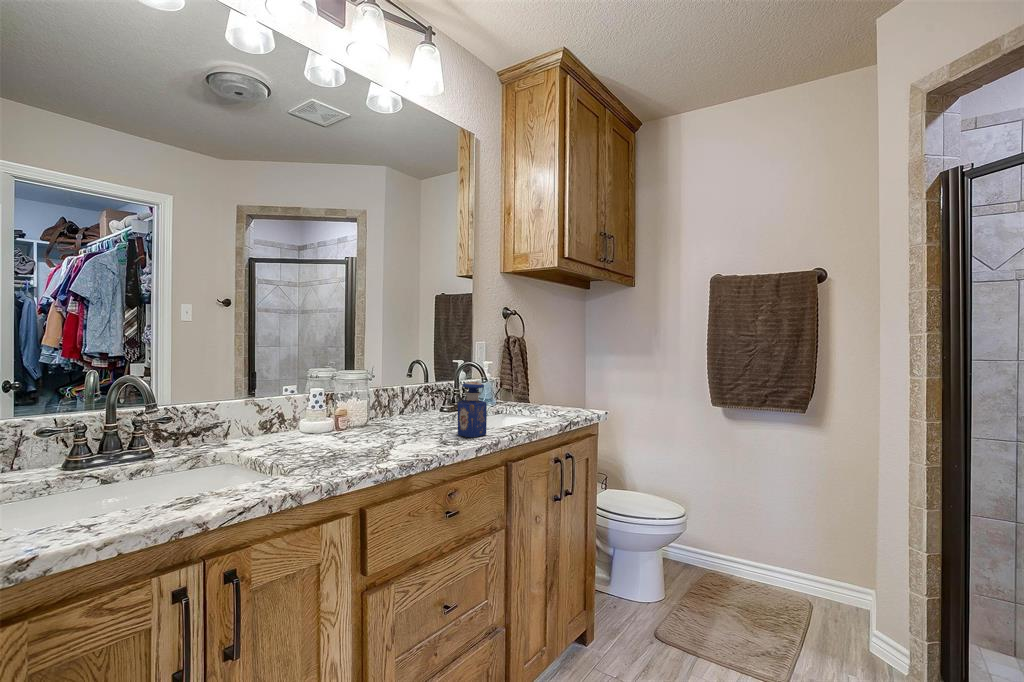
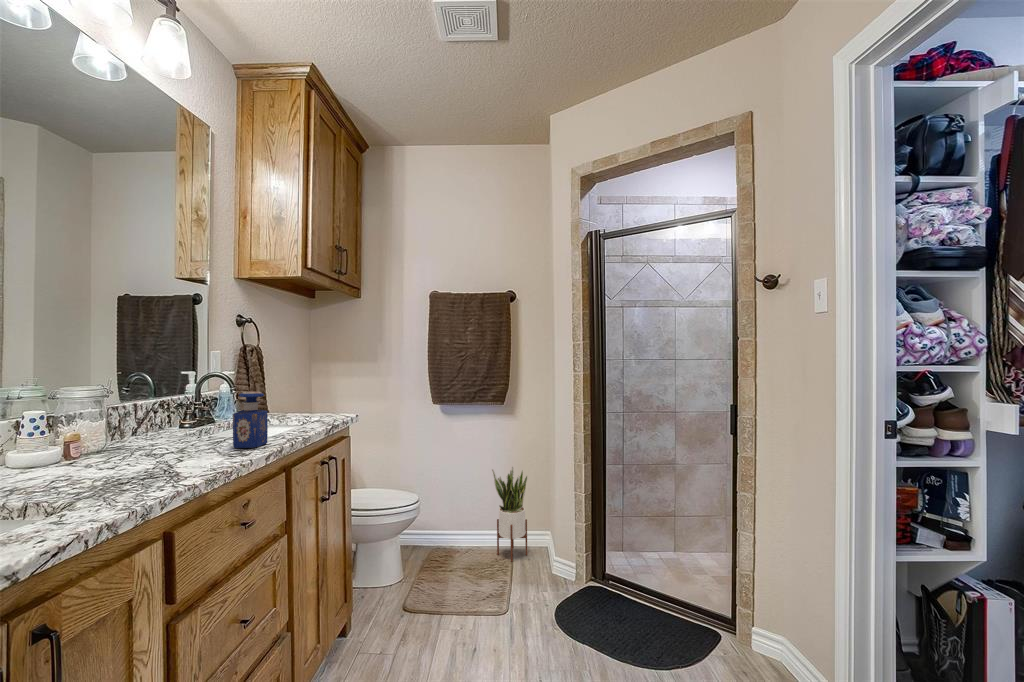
potted plant: none [789,505,850,639] -> present [492,466,527,562]

